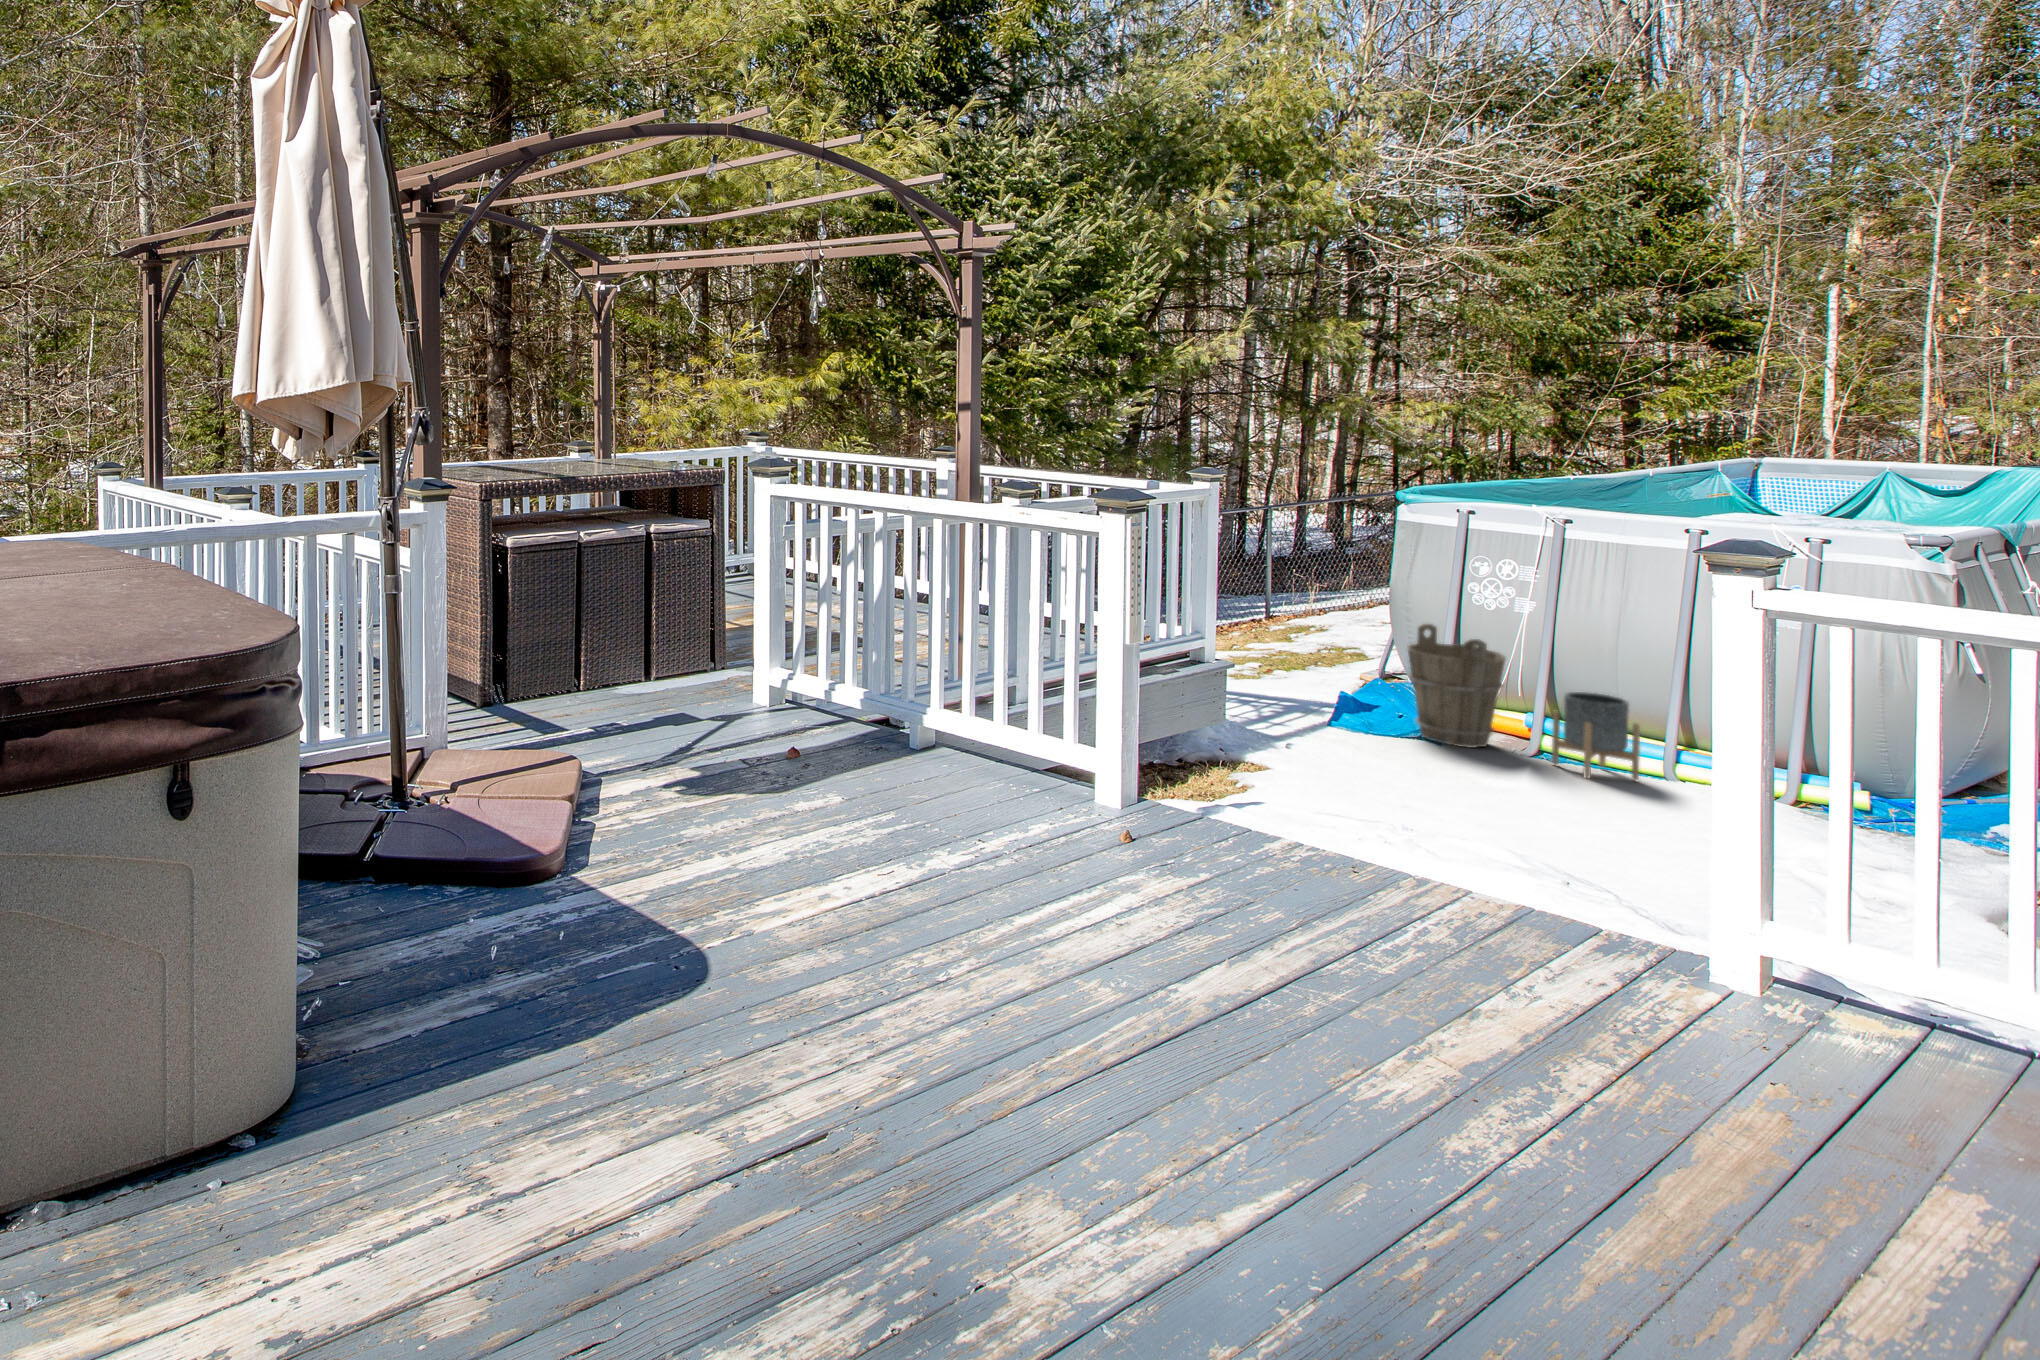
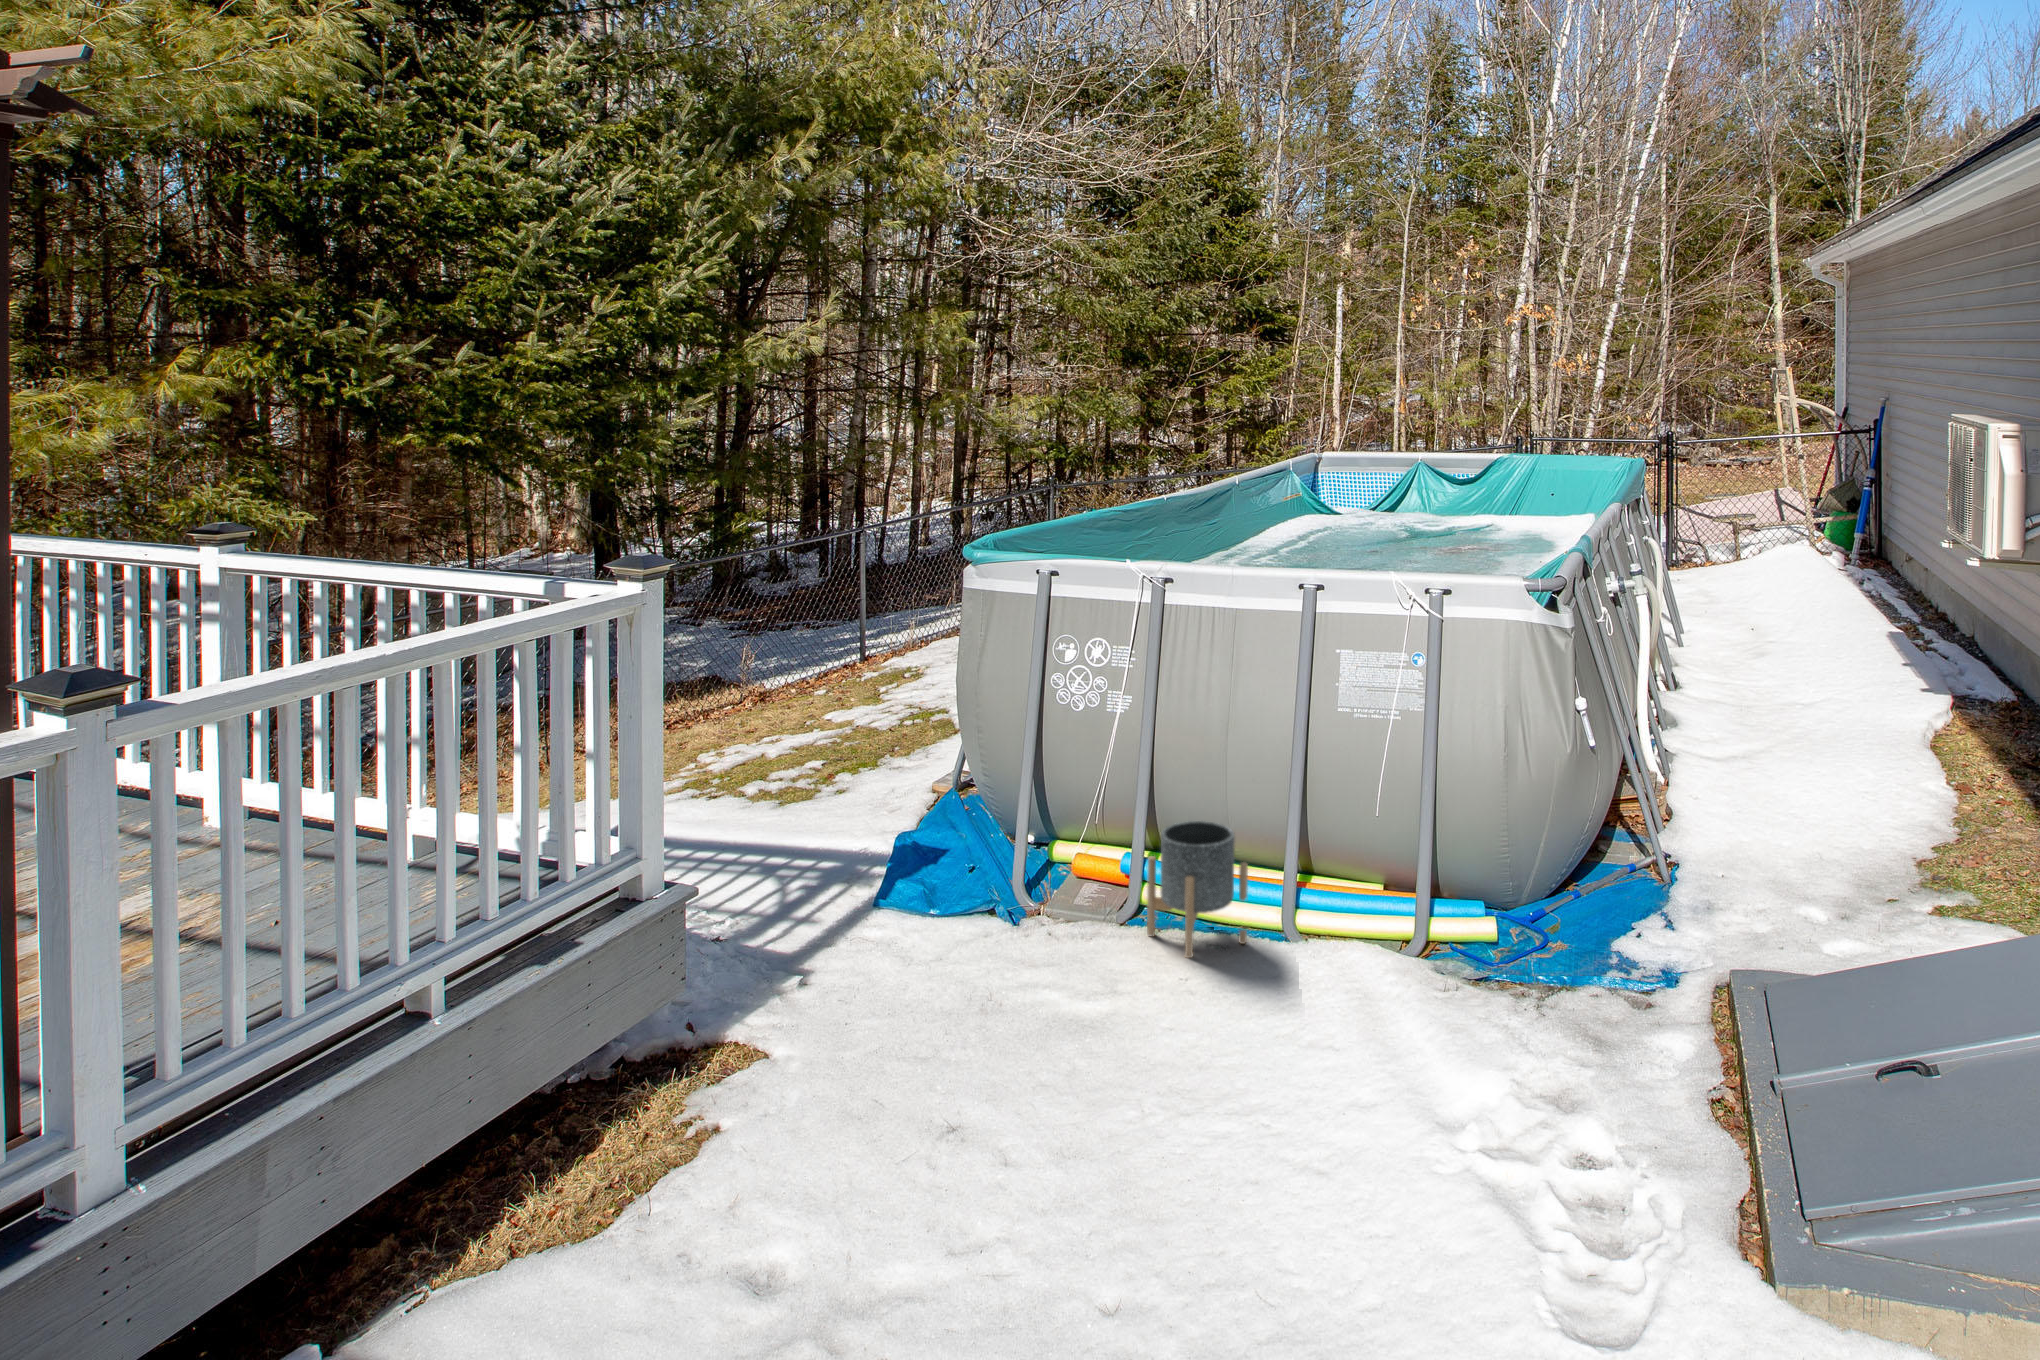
bucket: present [1408,623,1506,748] -> none [970,738,1092,926]

